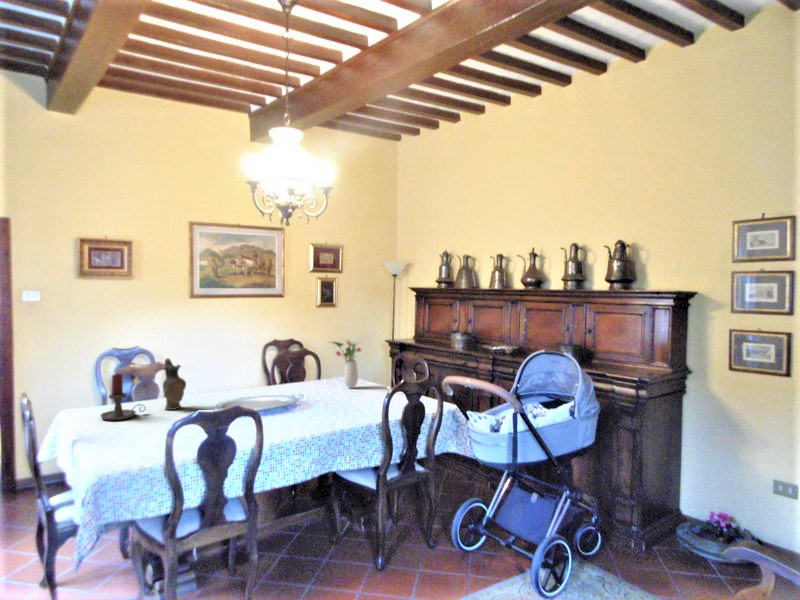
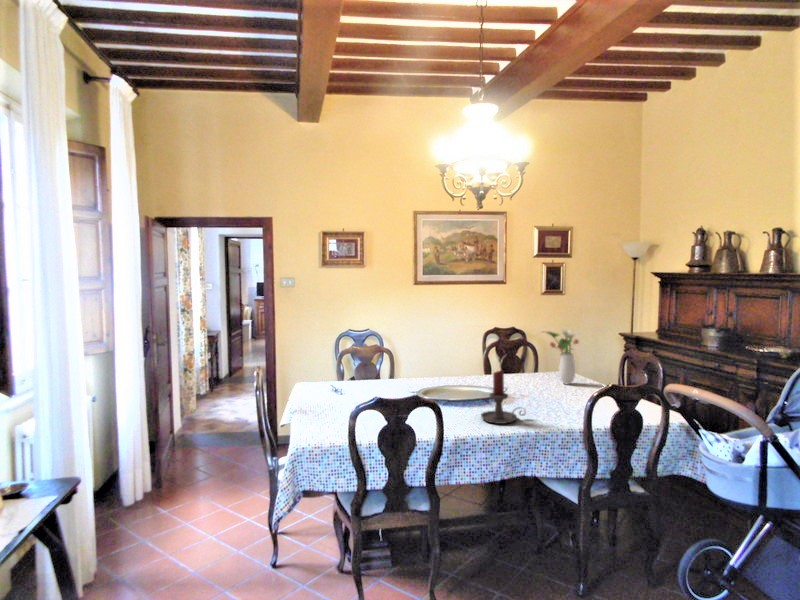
ceramic pitcher: present [163,358,186,410] -> none [371,341,391,391]
candle holder: present [101,374,145,420] -> present [481,371,526,424]

